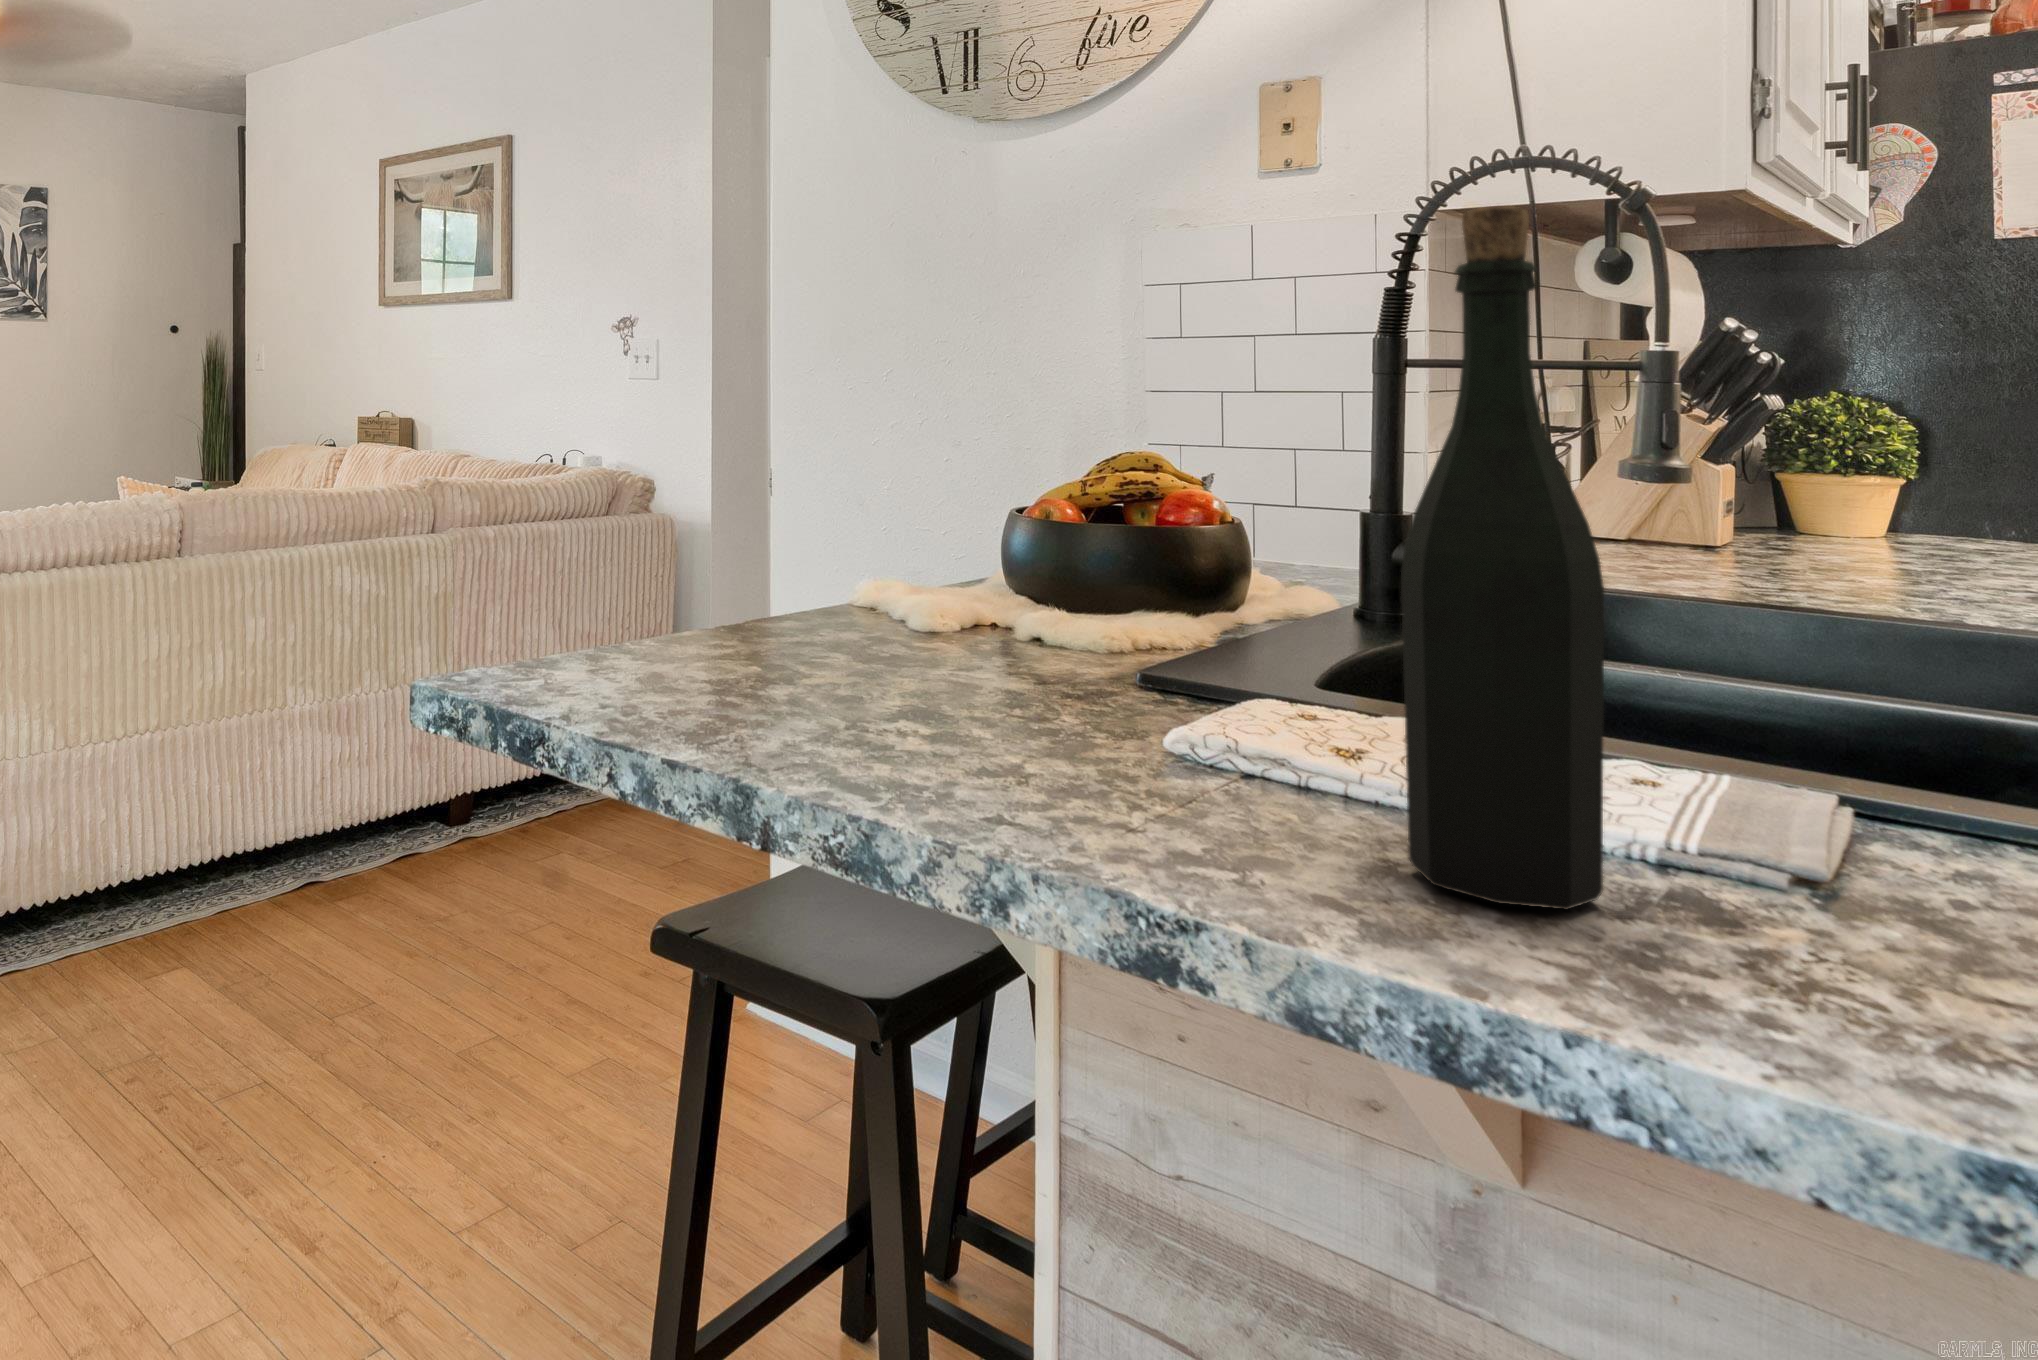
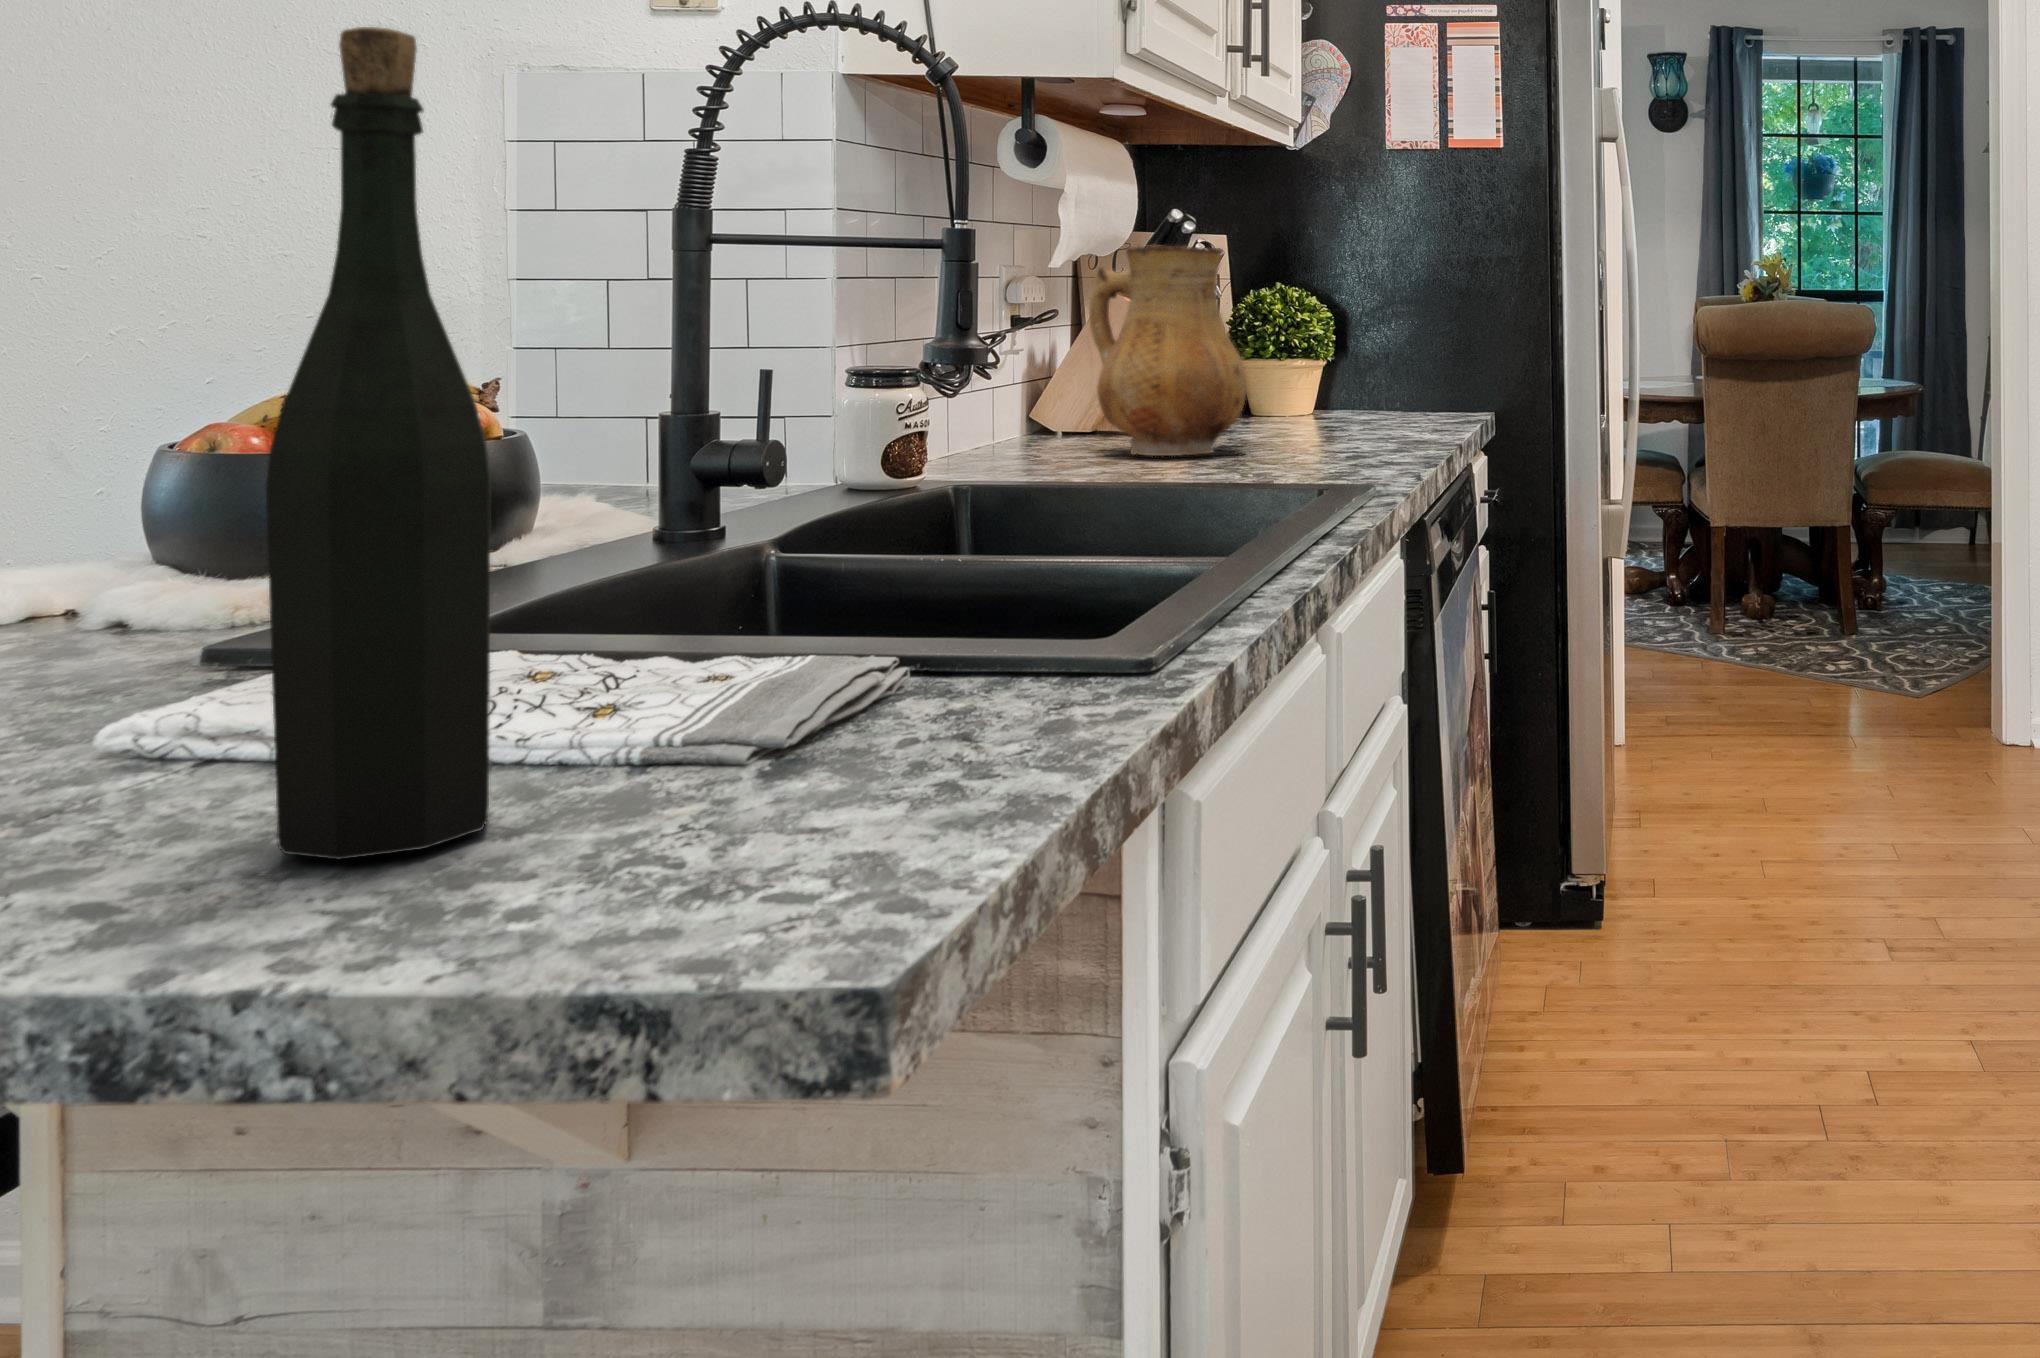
ceramic pitcher: none [1661,356,1879,571] -> present [1089,245,1247,456]

